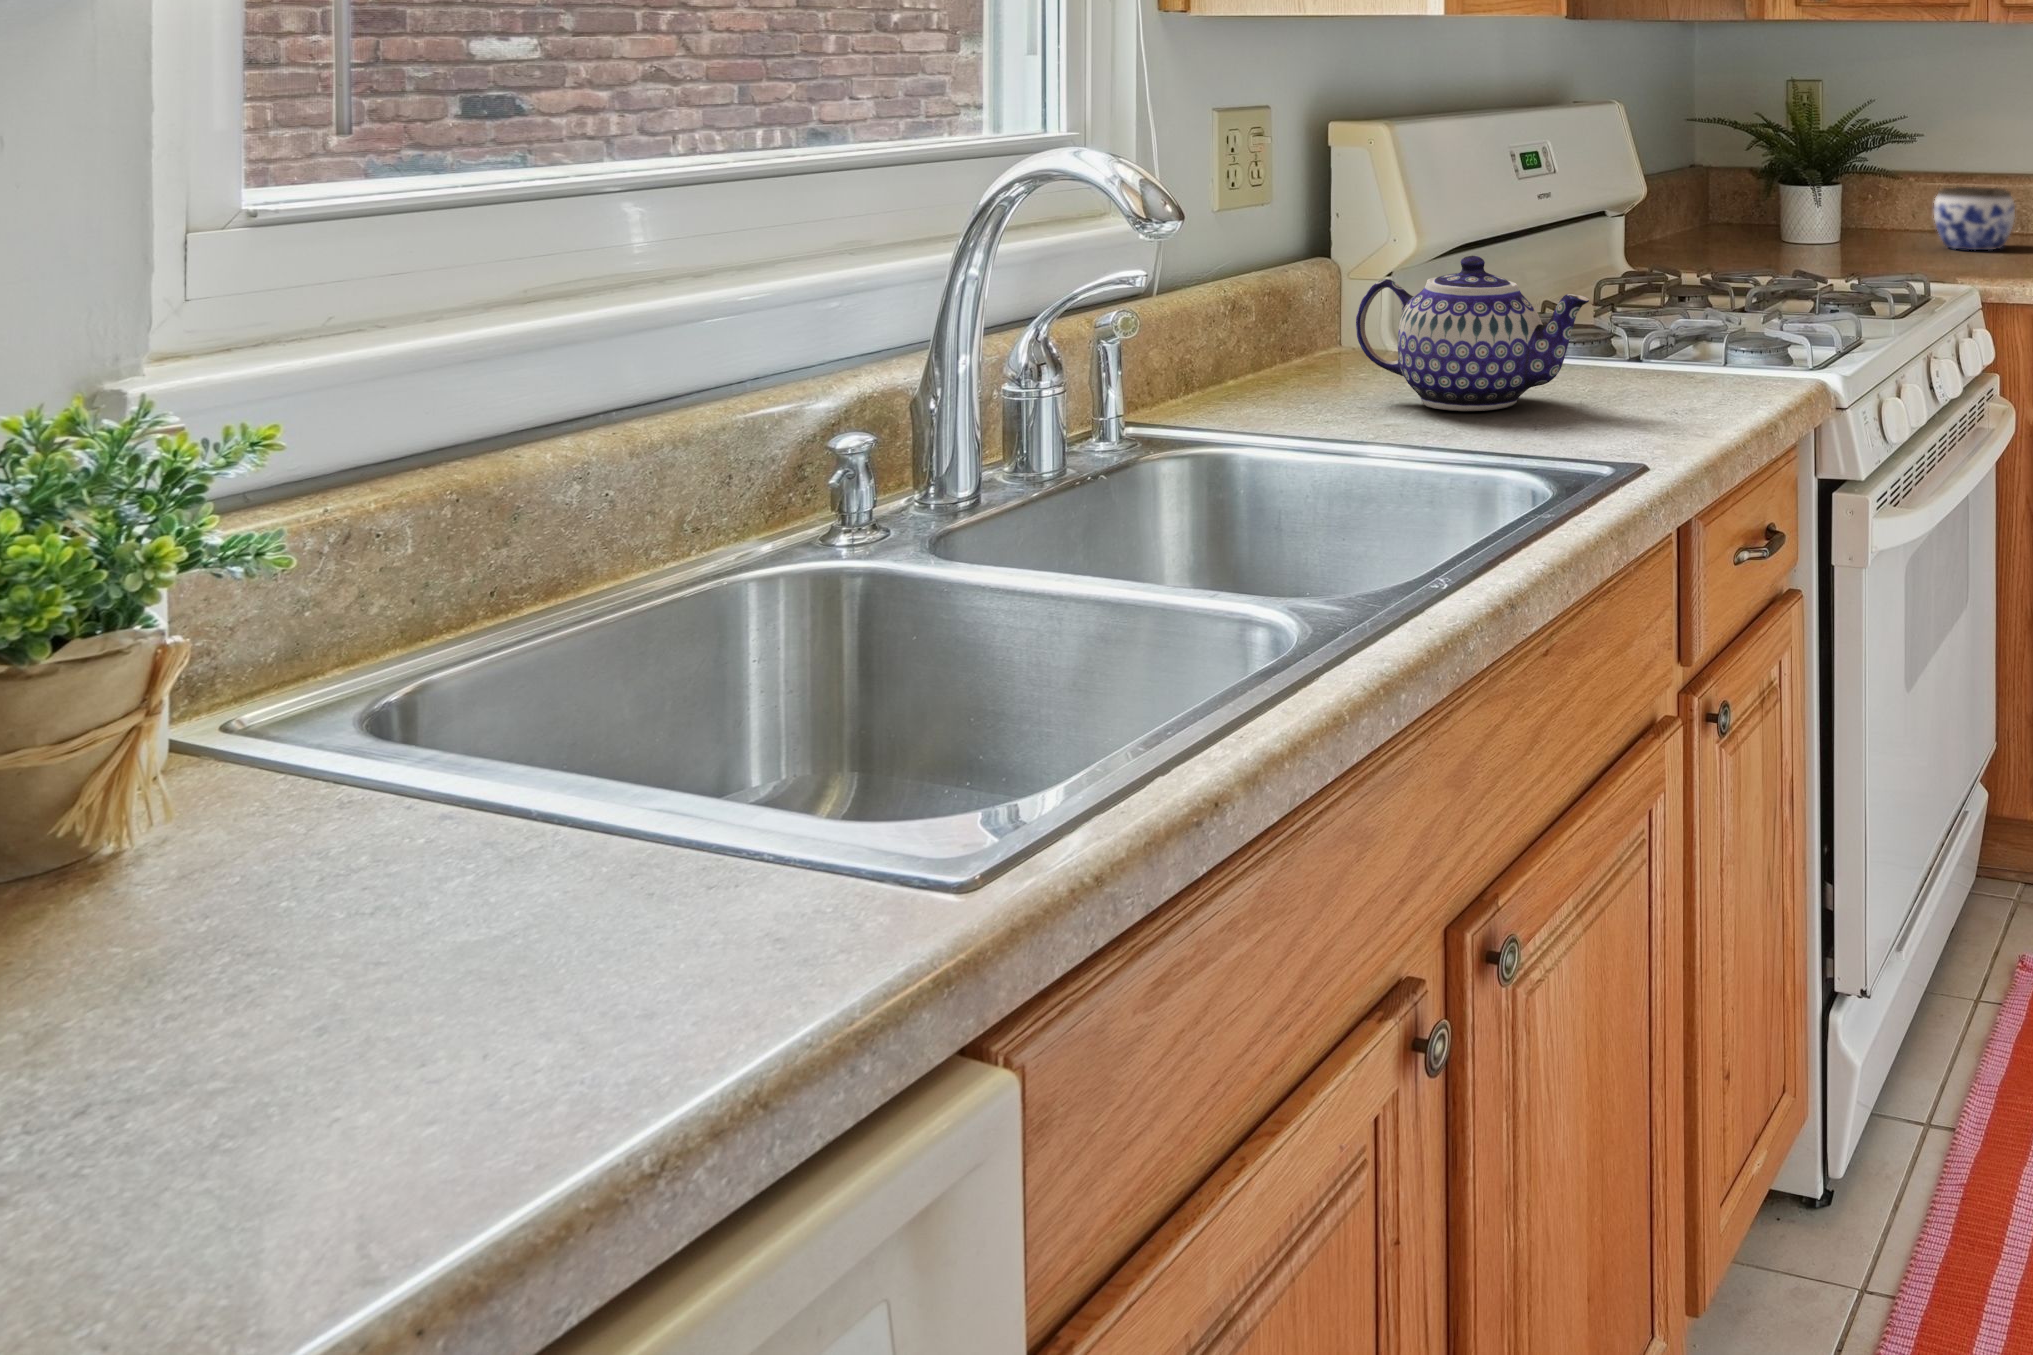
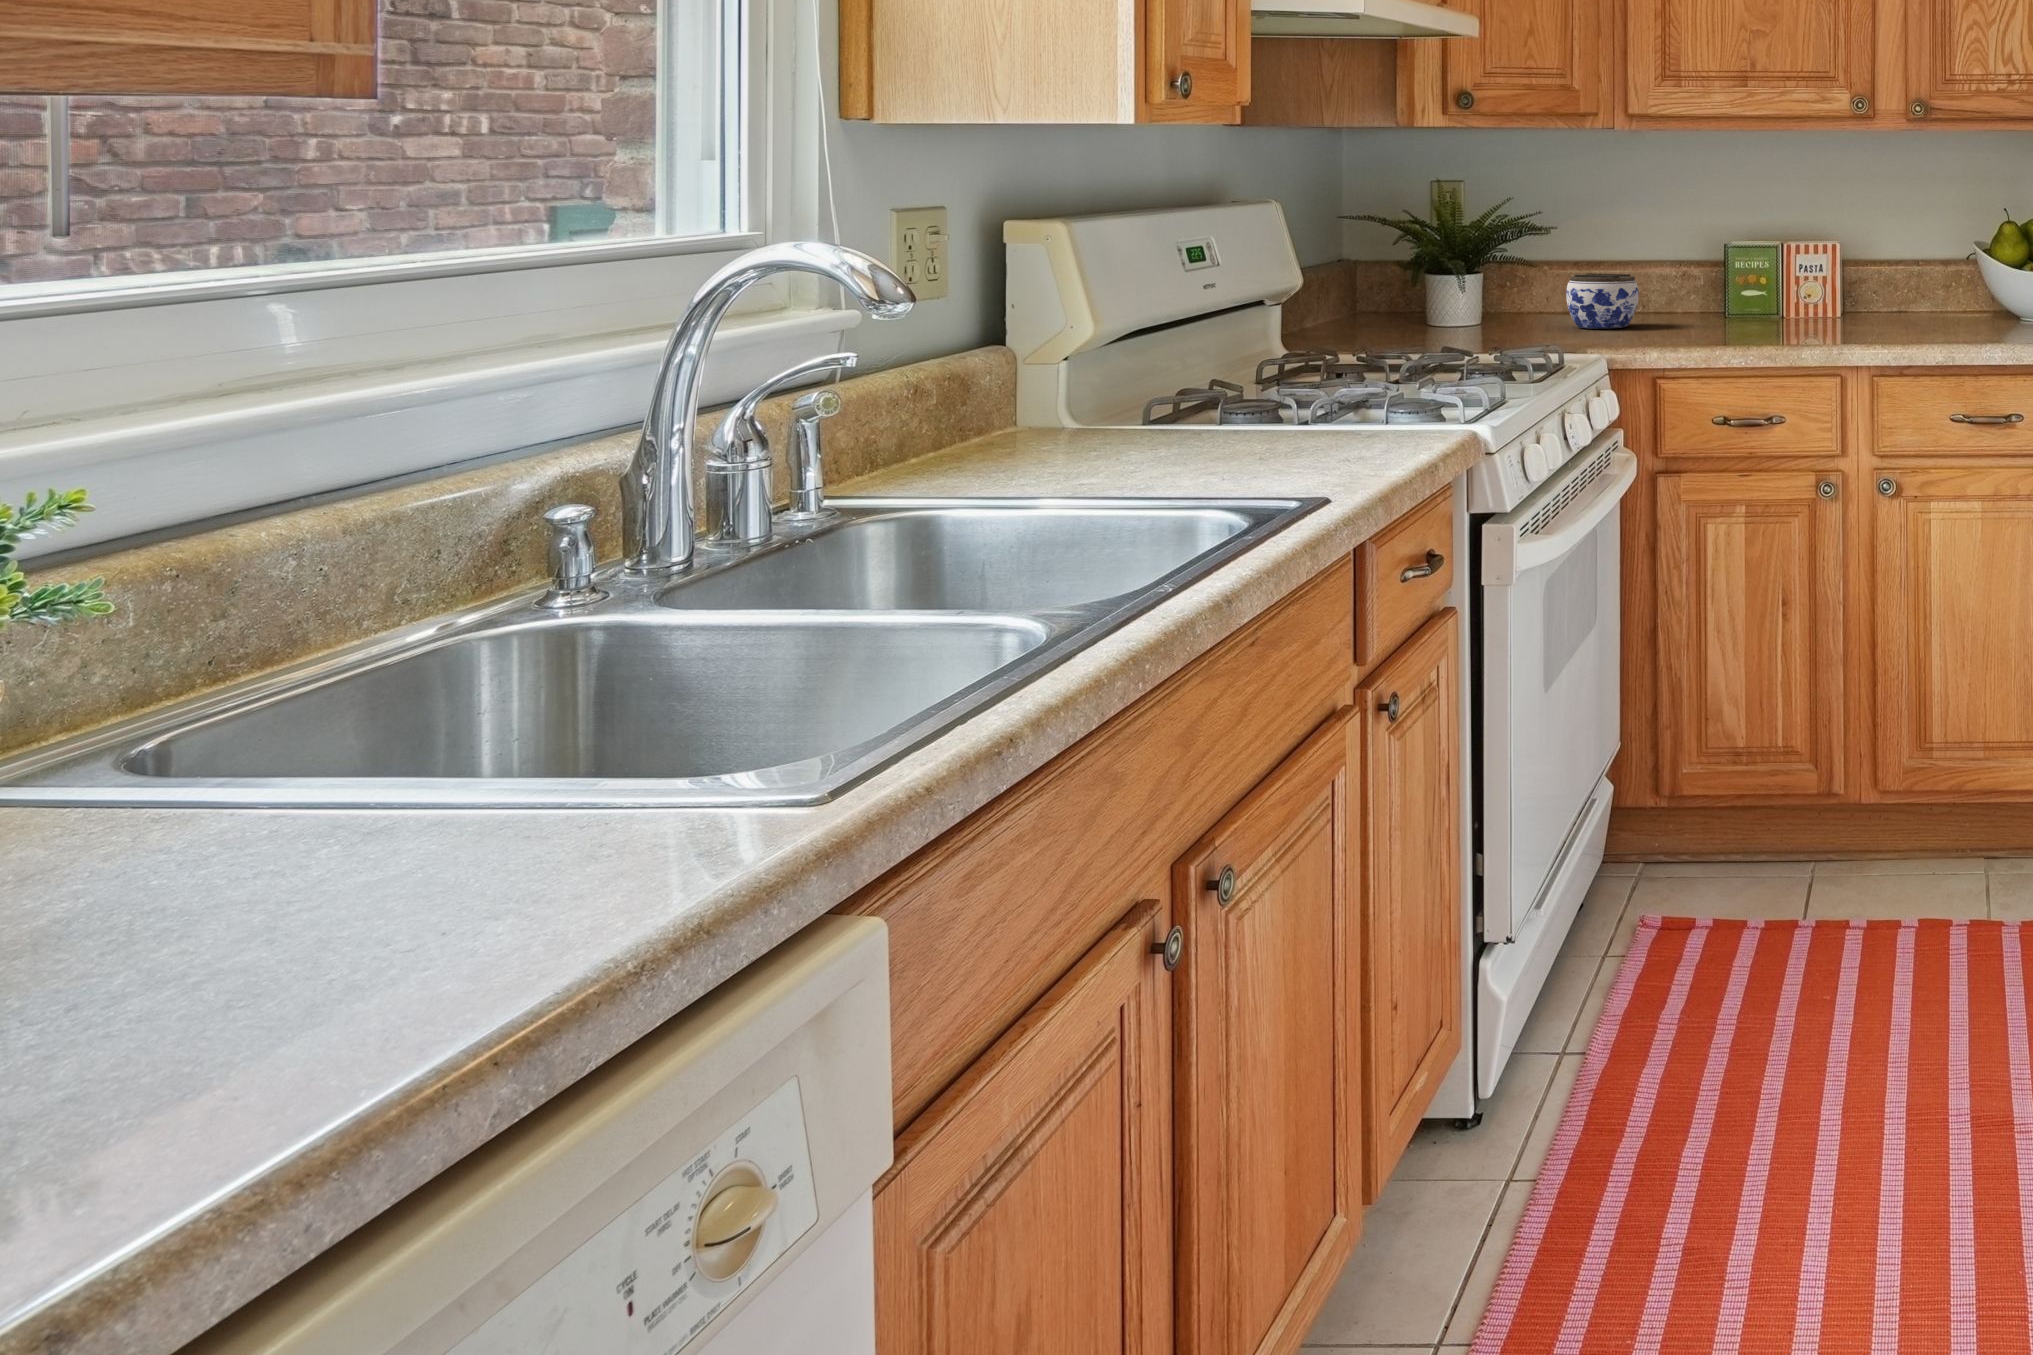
teapot: present [1356,256,1589,411] -> none [1040,335,1266,471]

